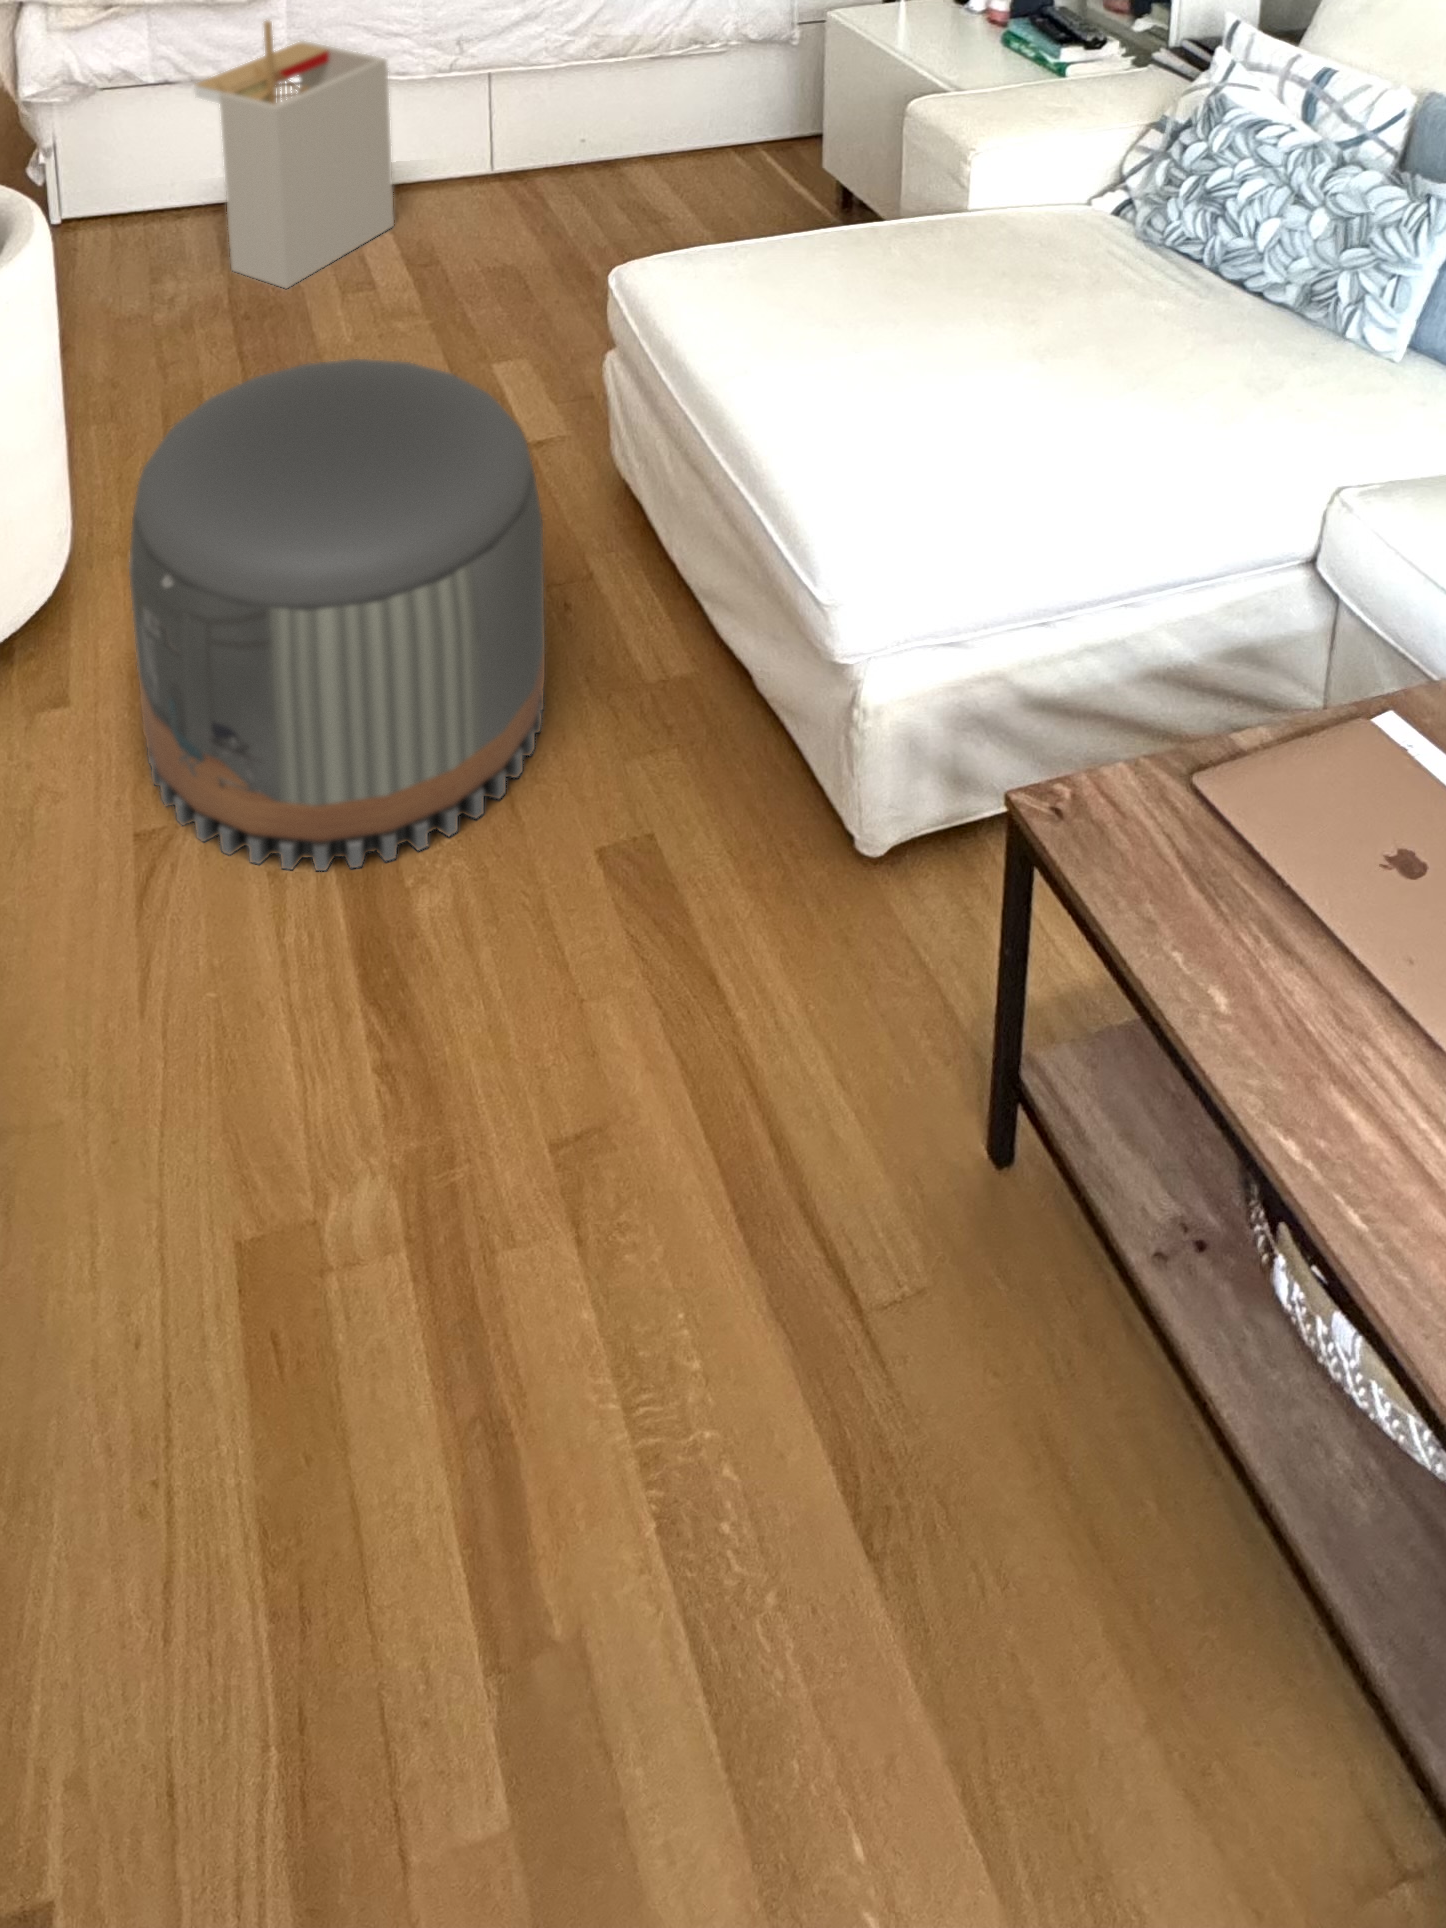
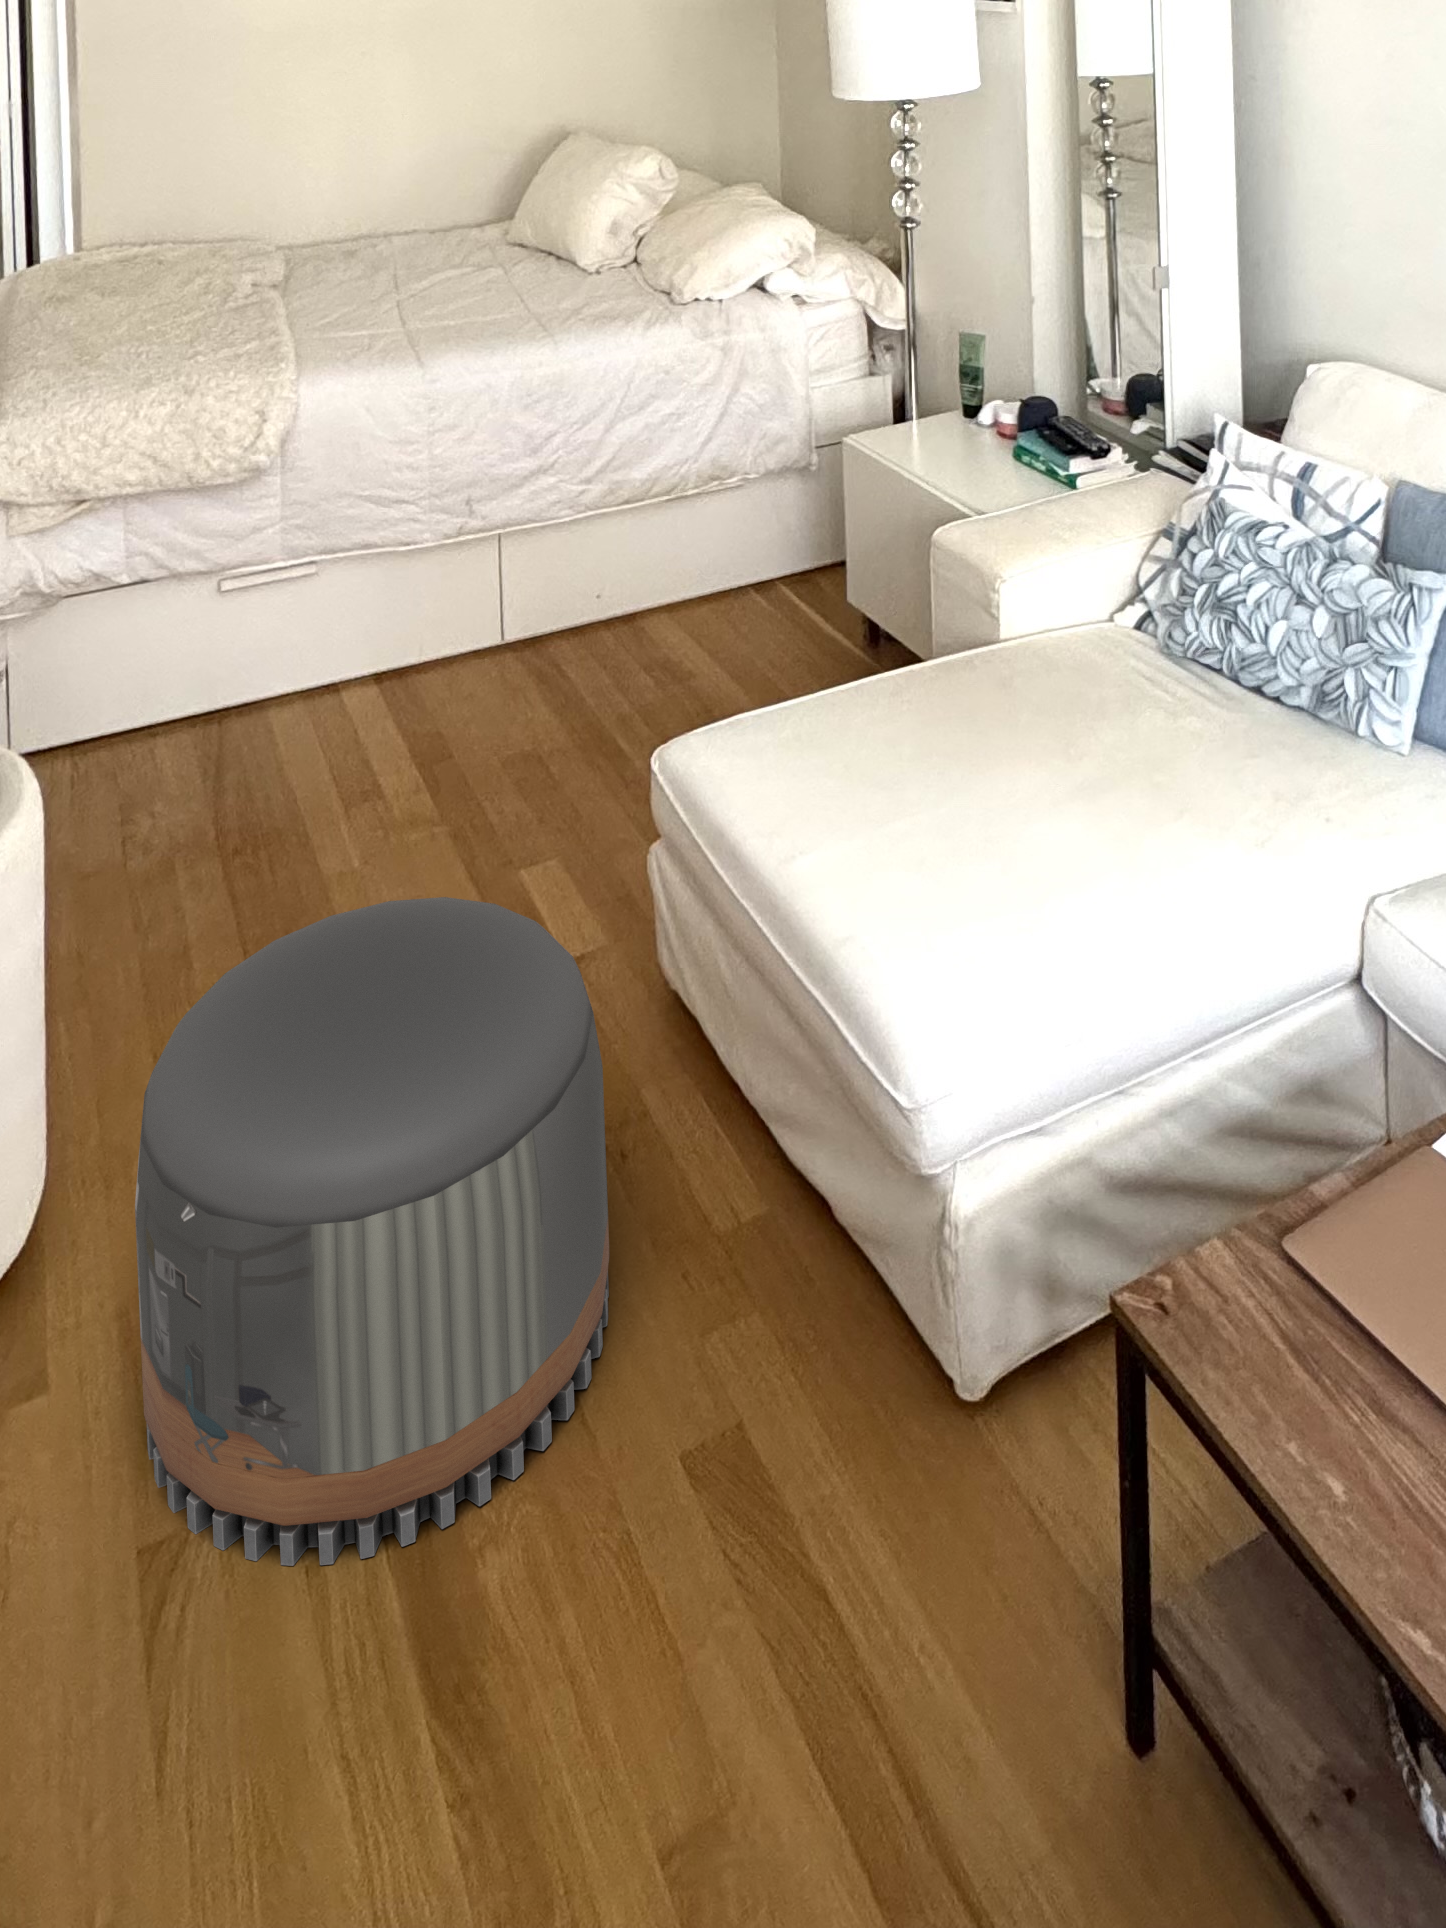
storage bin: present [194,21,394,288] -> none [175,507,398,818]

